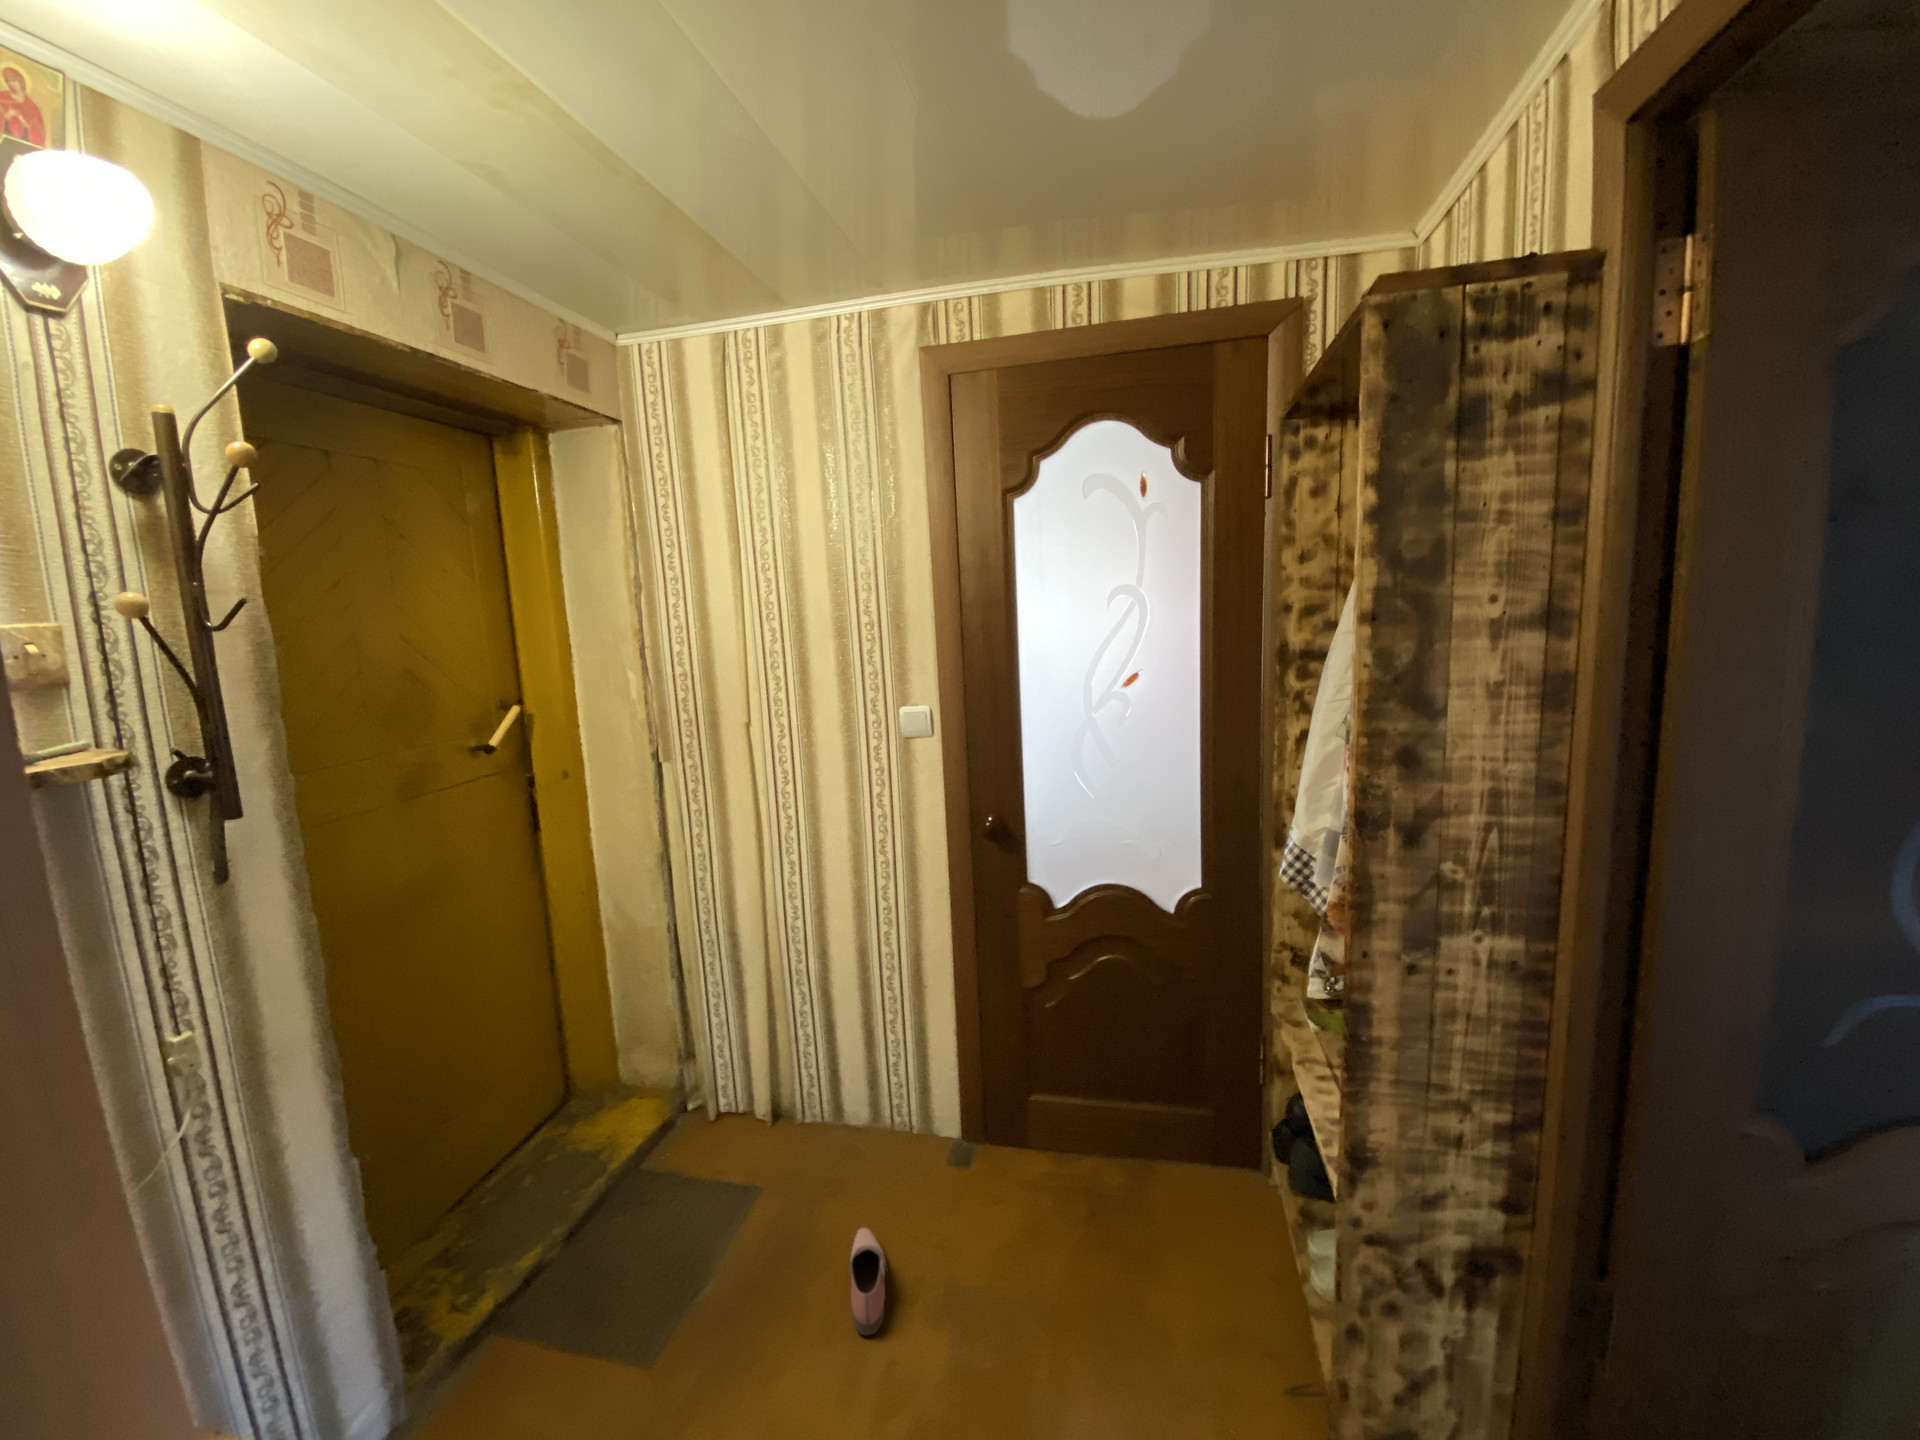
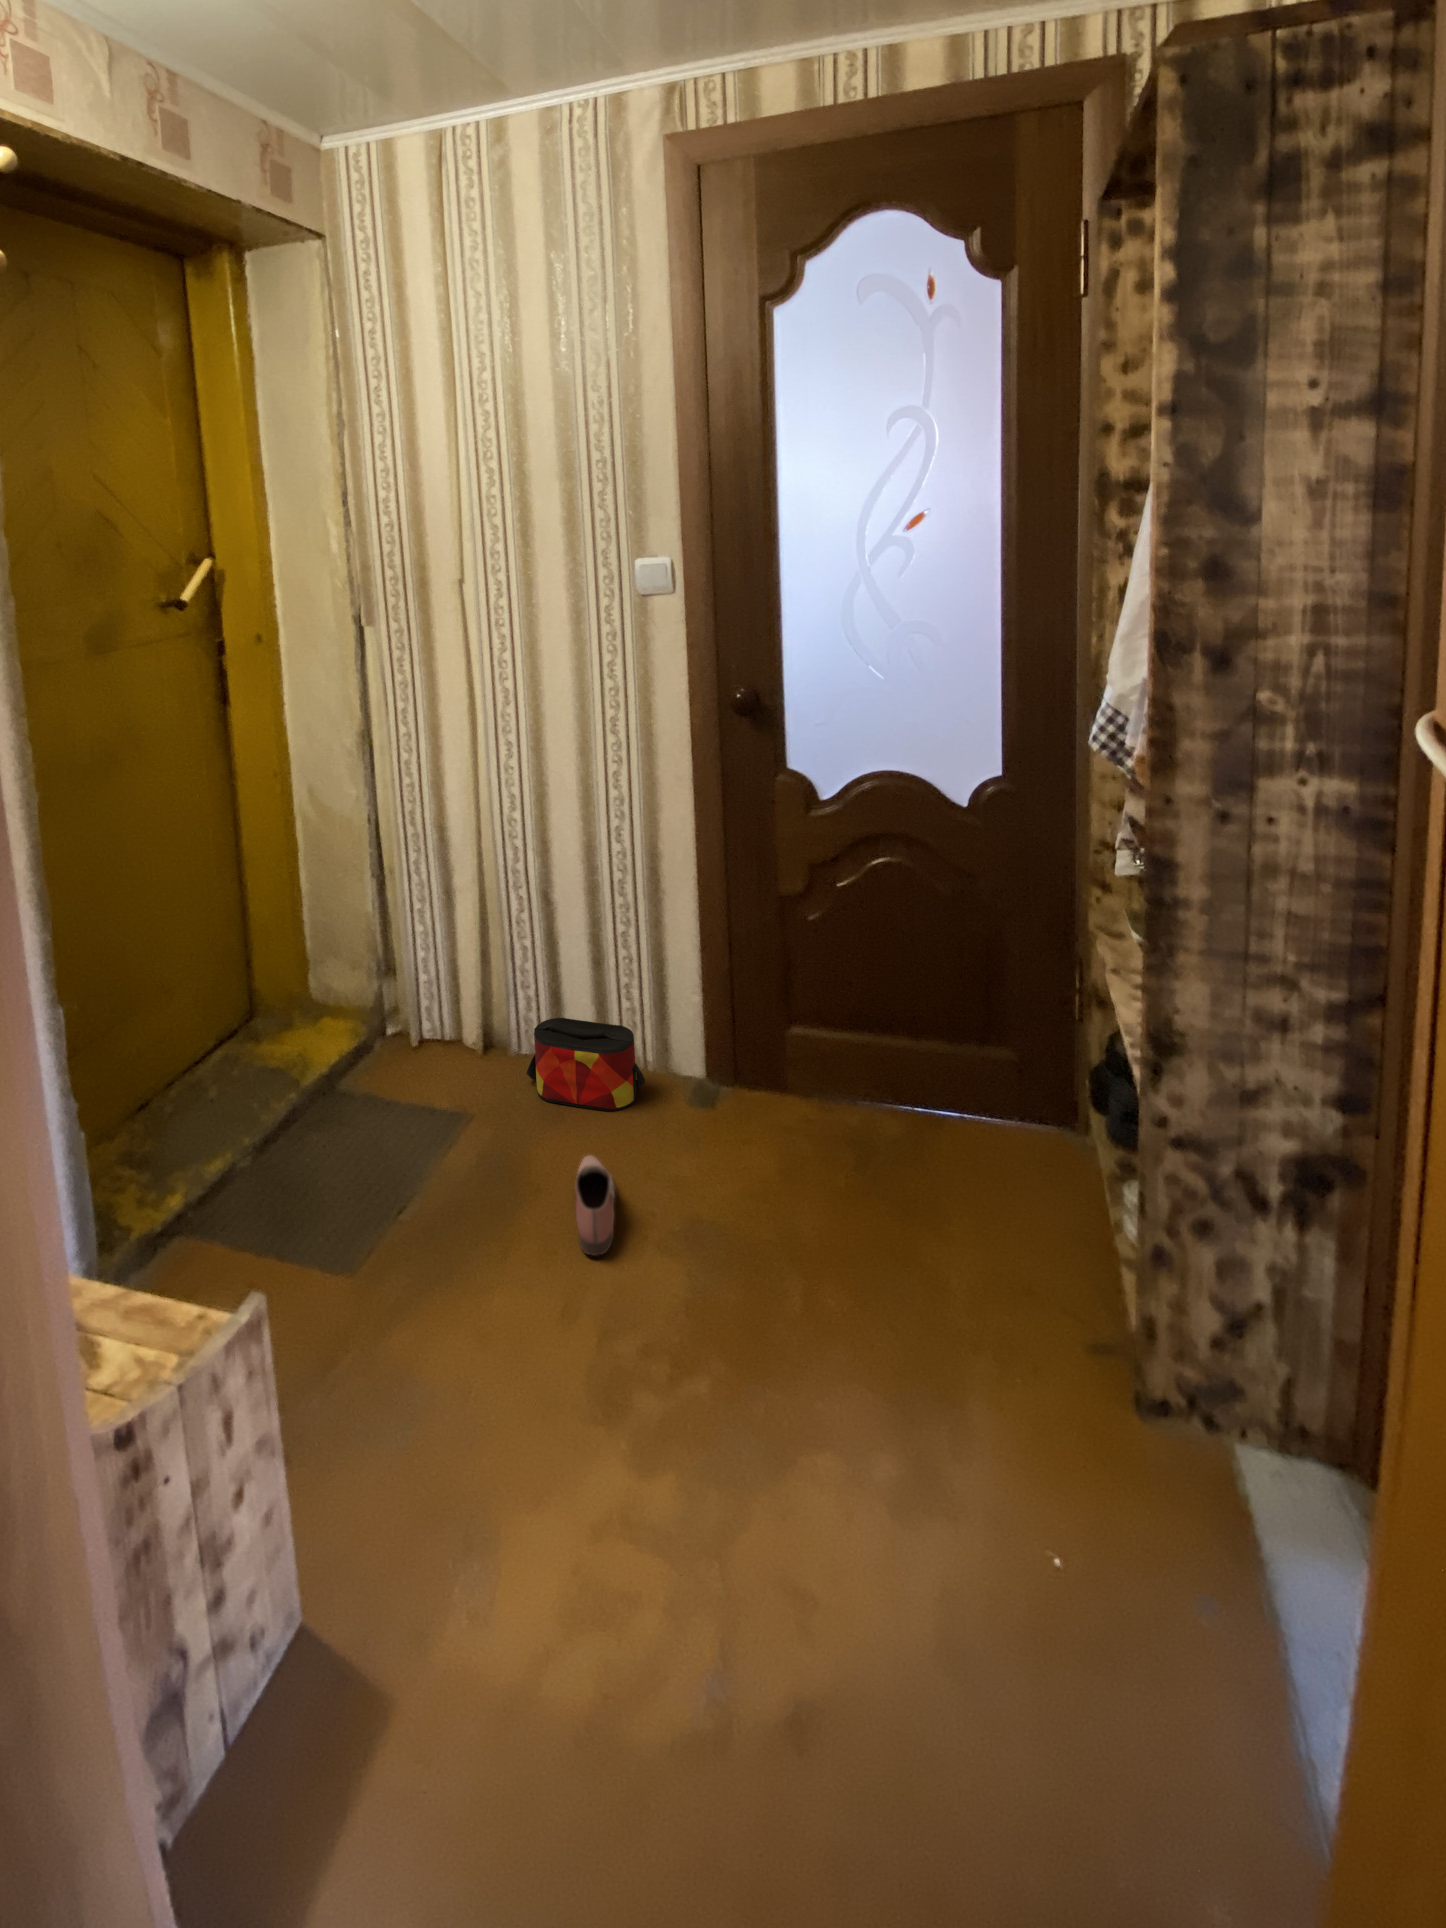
bag: none [809,1093,911,1177] -> present [526,1018,645,1111]

